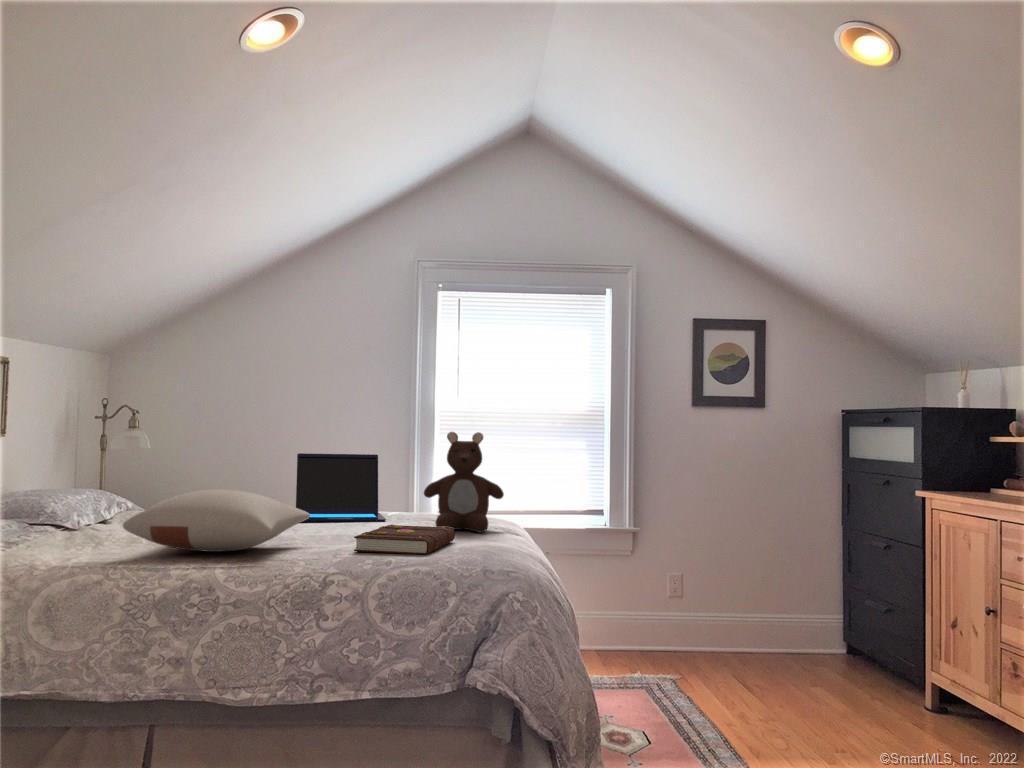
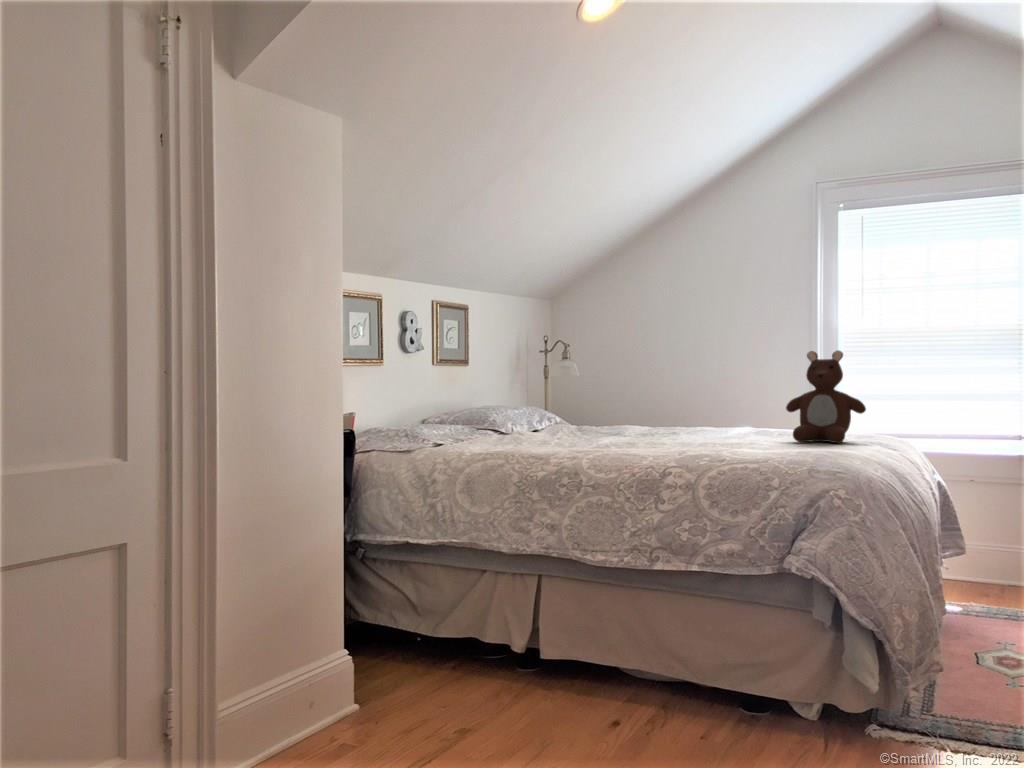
laptop: present [296,453,386,522] -> none [680,379,762,437]
pillow: present [123,489,310,552] -> none [517,399,669,447]
book: present [354,524,455,554] -> none [695,431,799,454]

